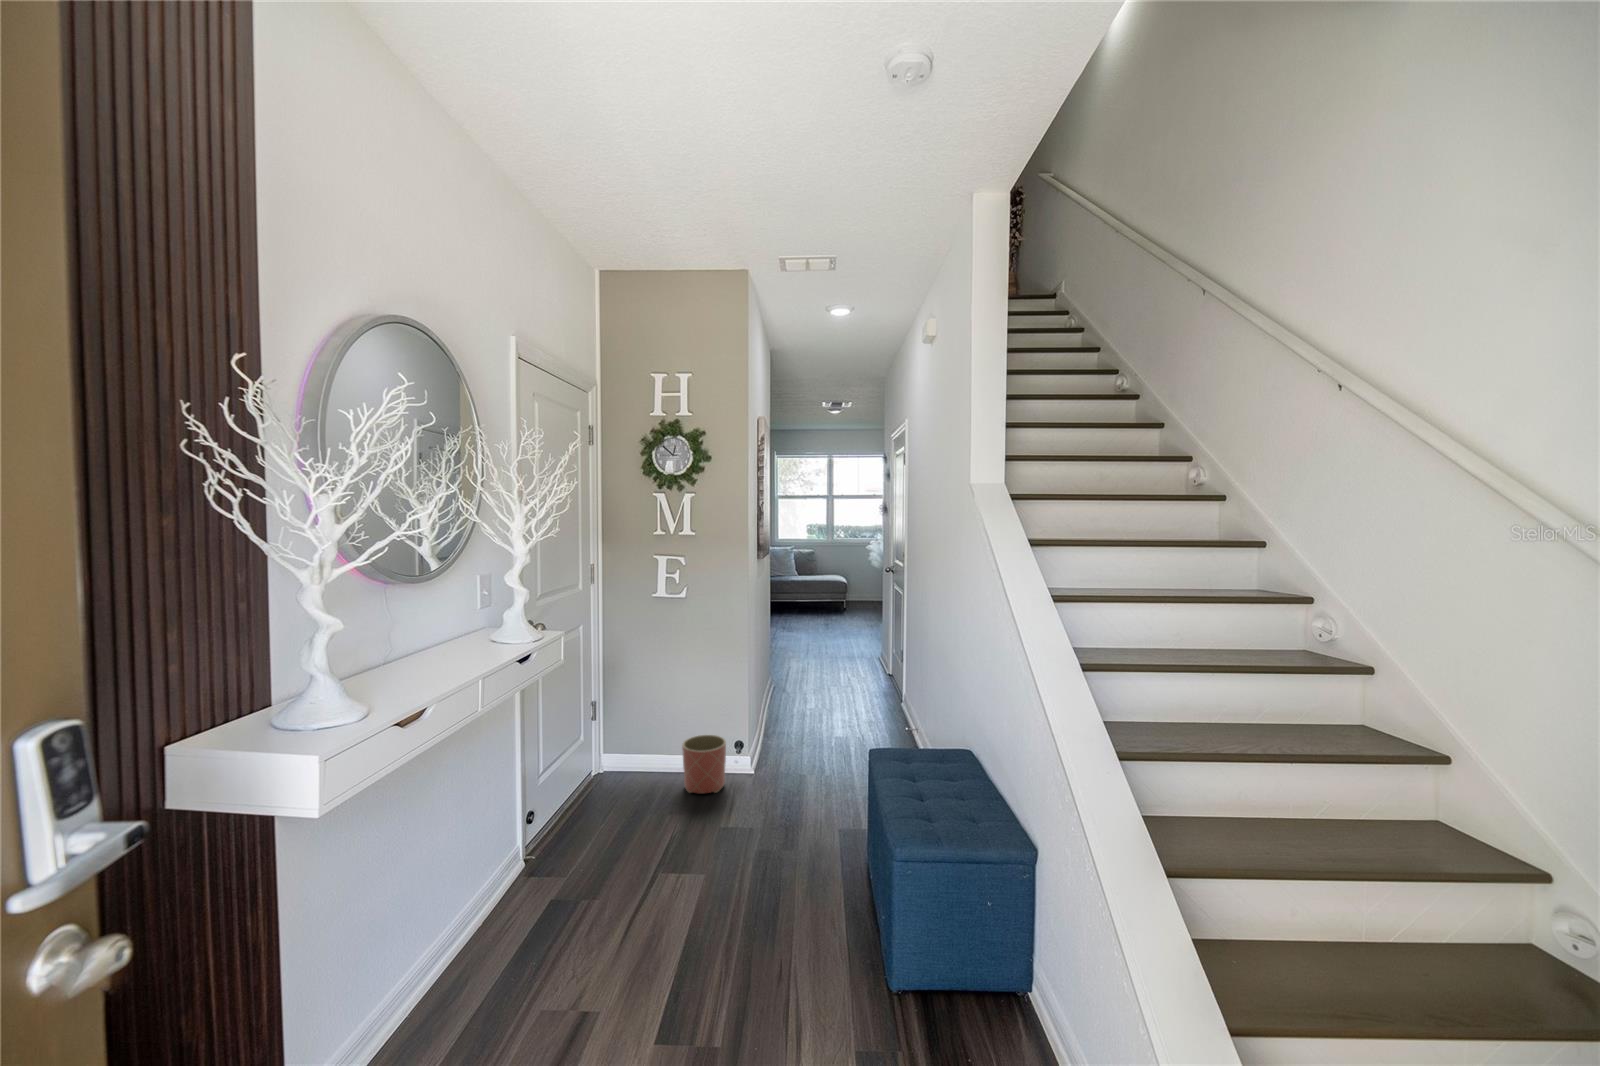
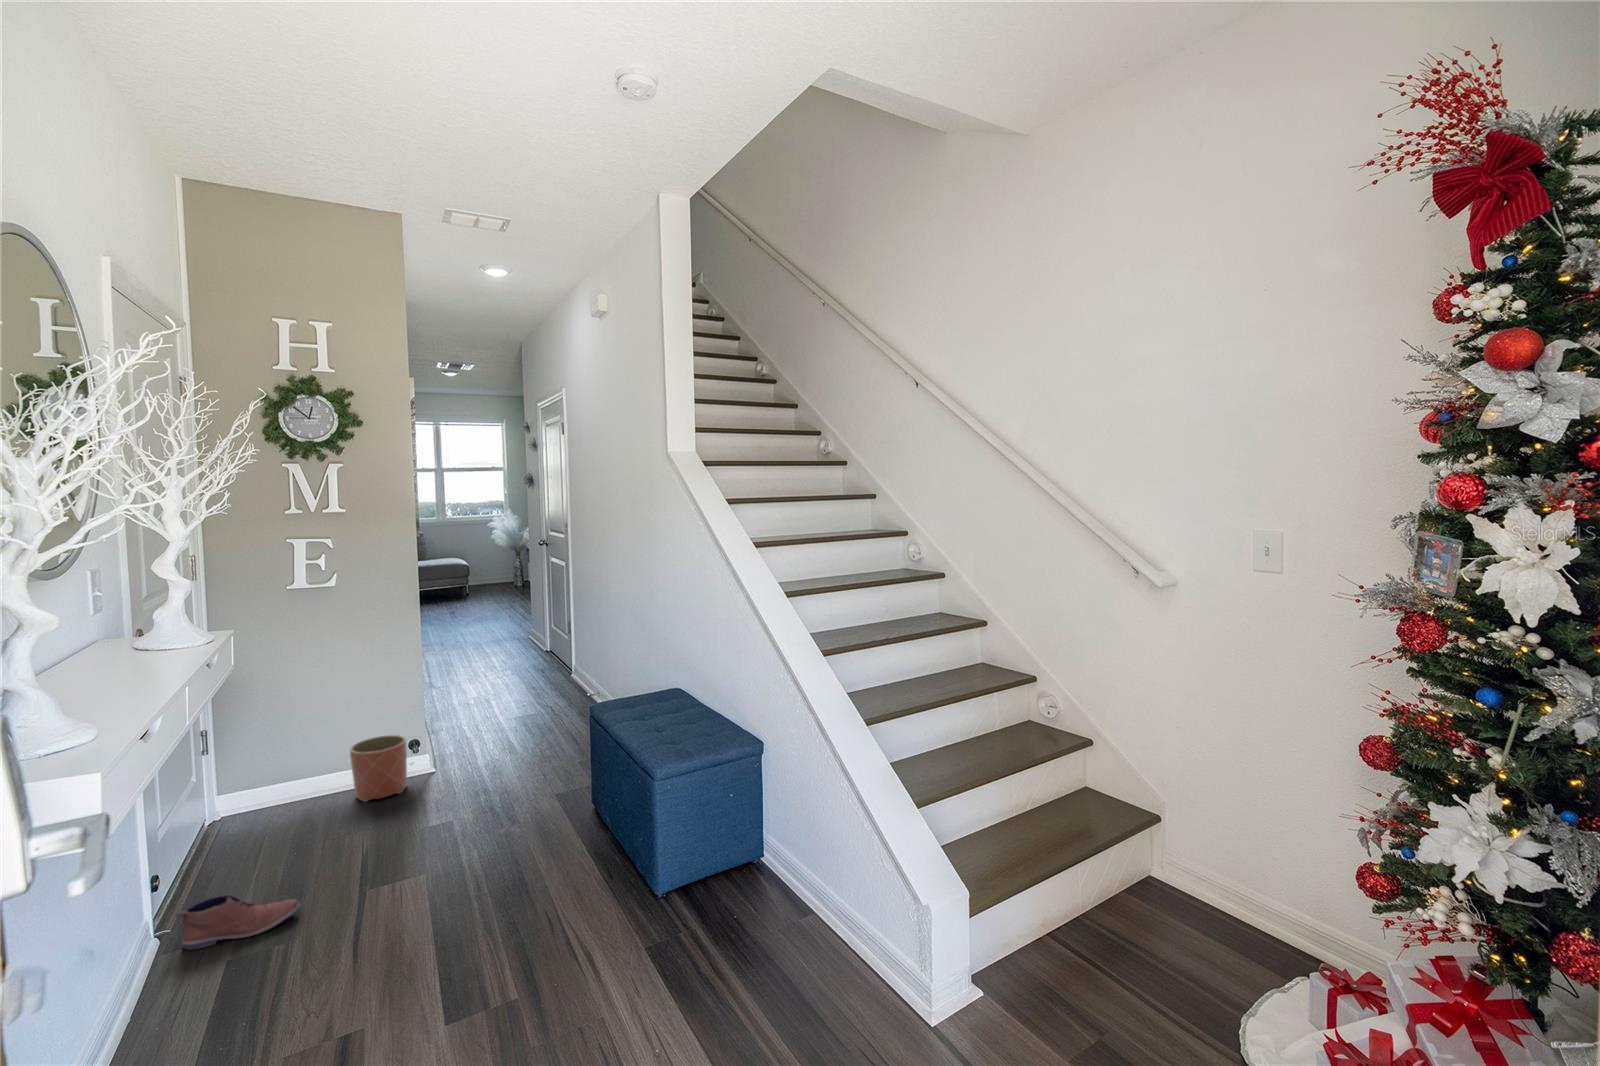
shoe: none [503,867,589,914] -> present [176,895,300,950]

